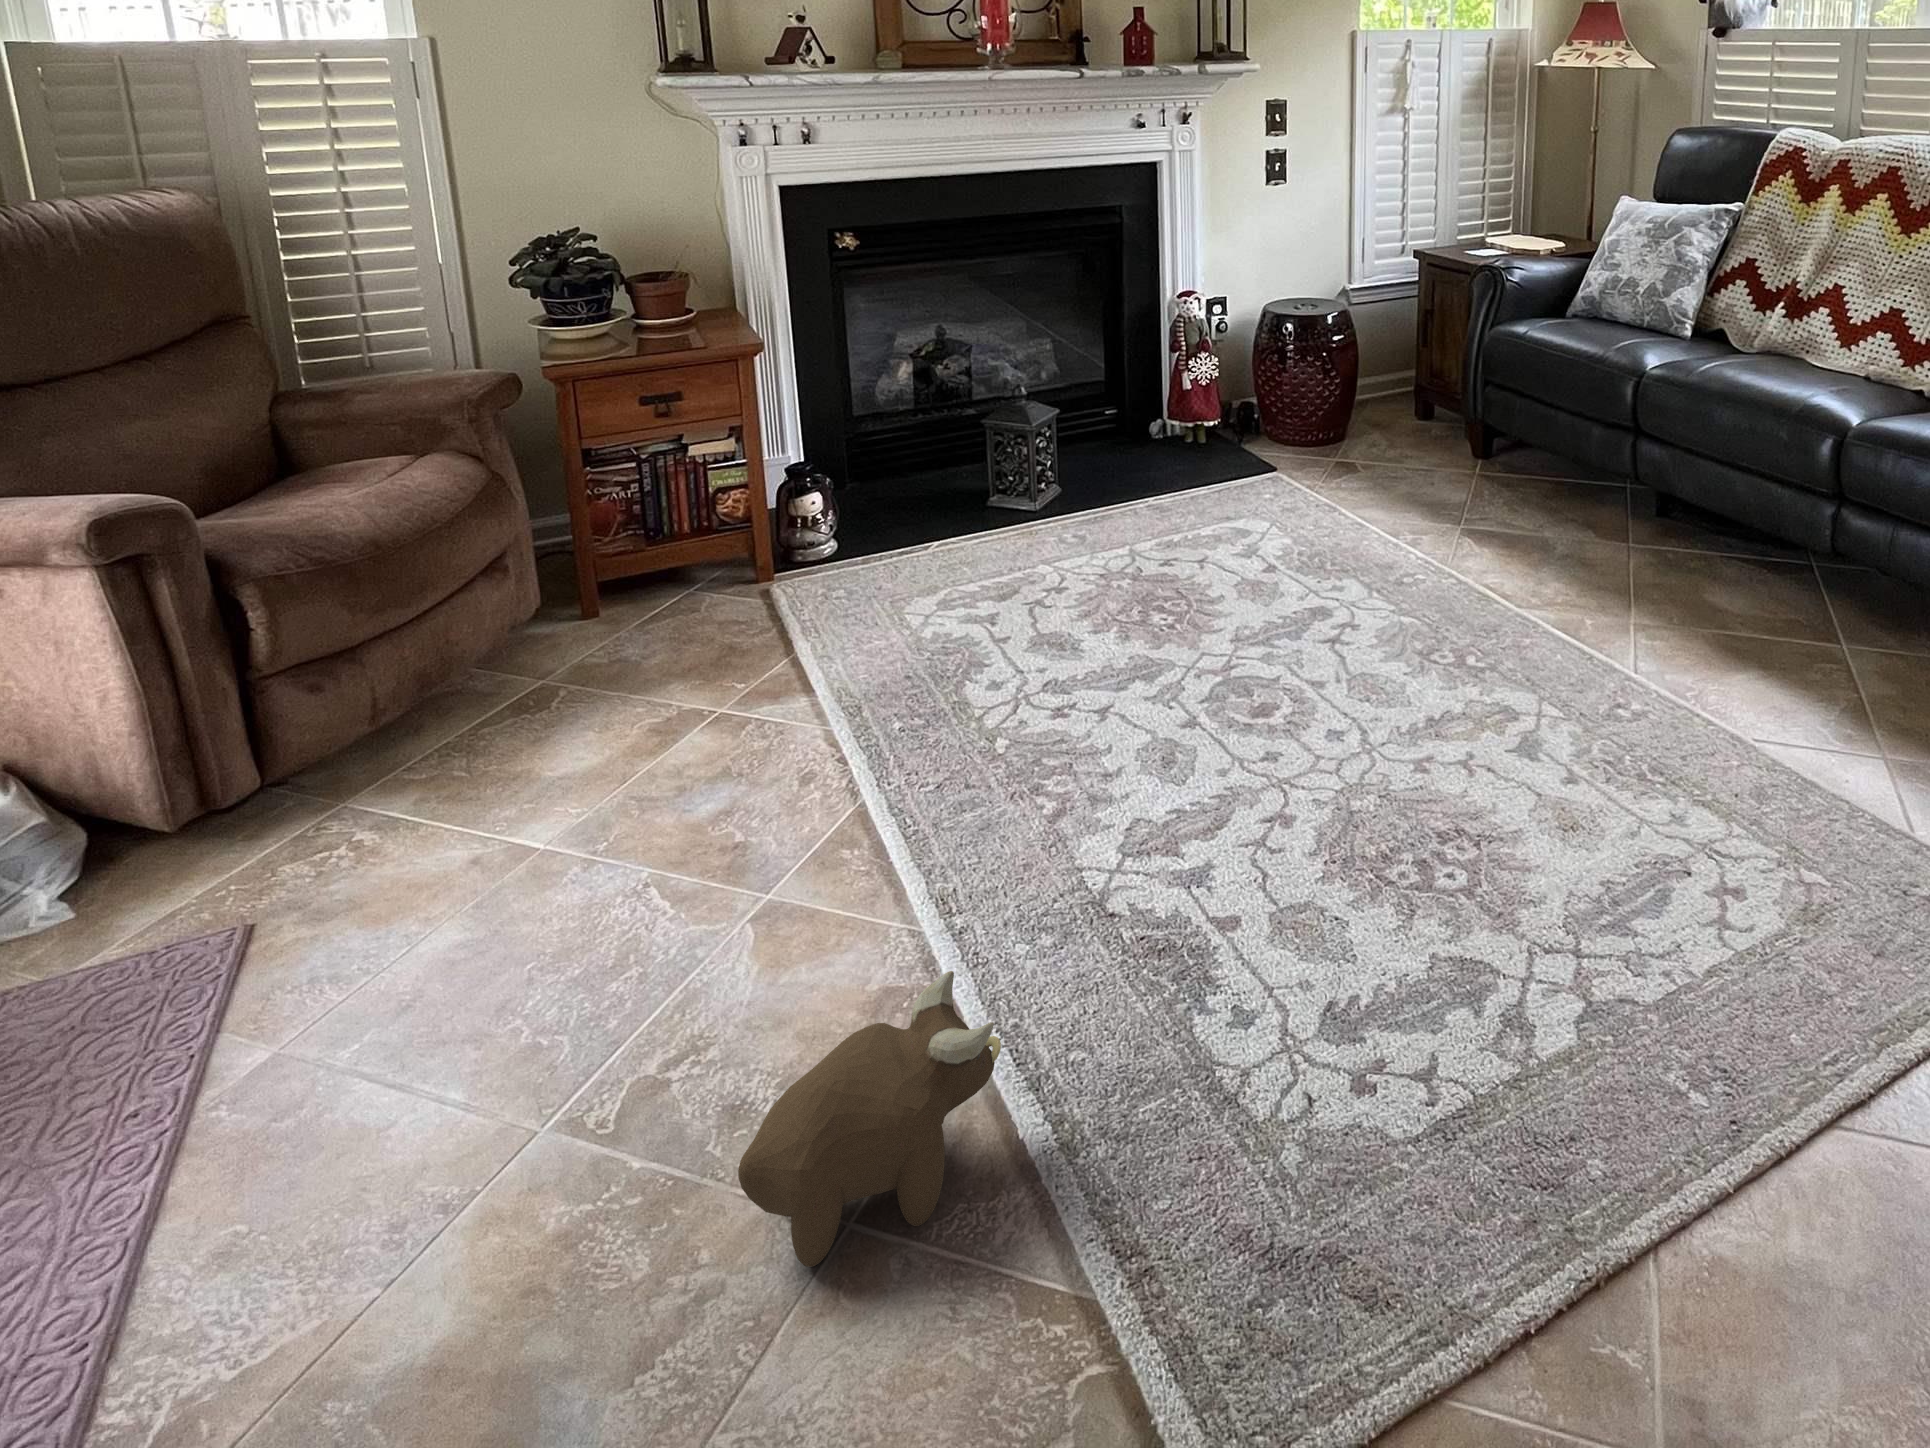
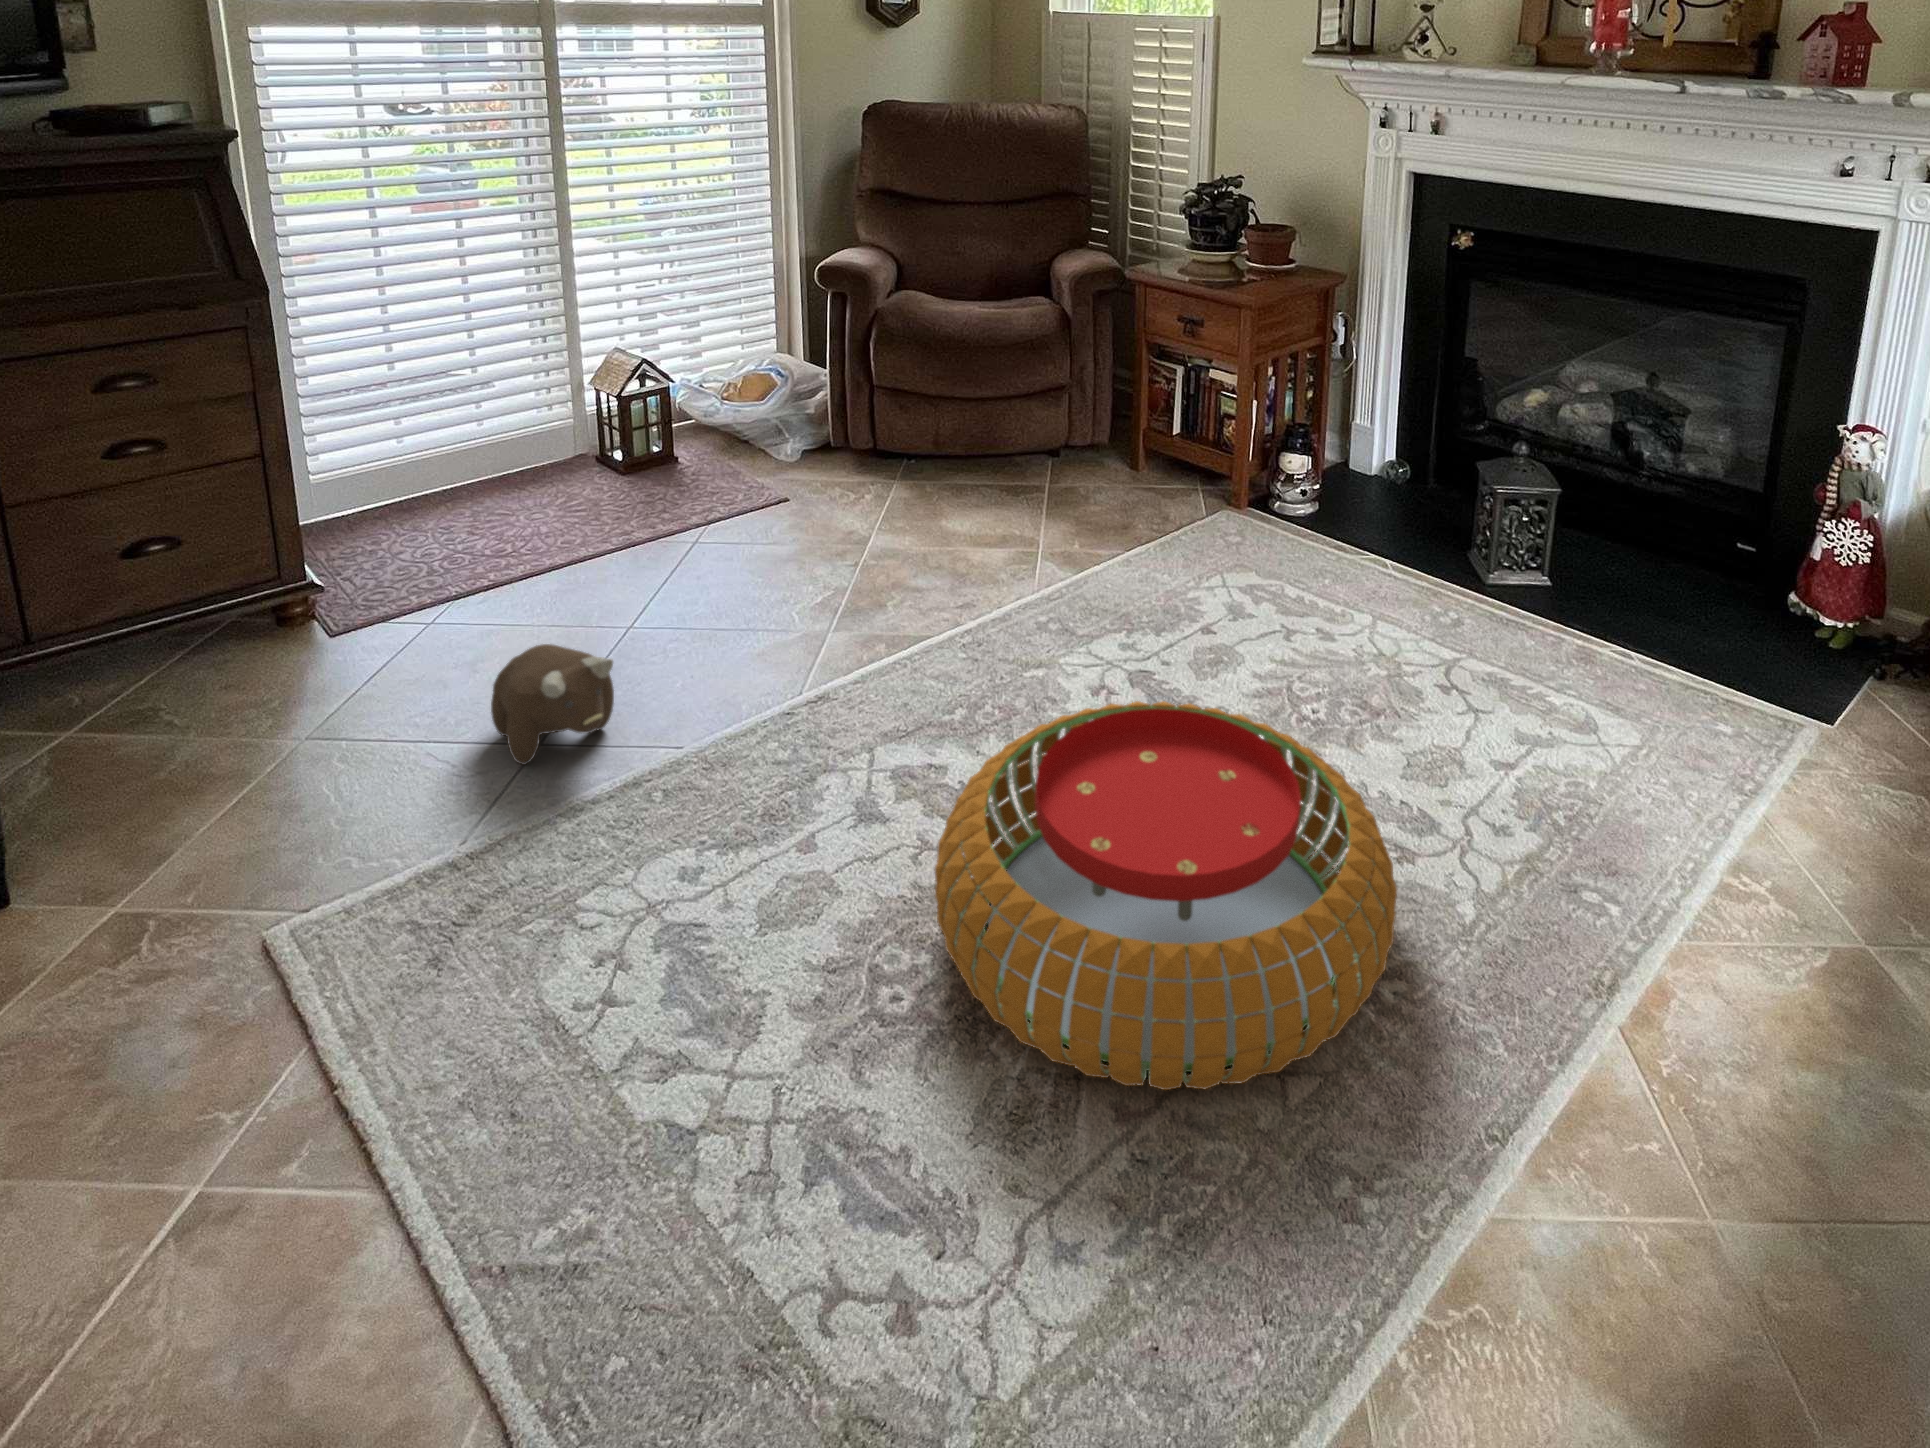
pouf: none [1222,575,1590,829] -> present [935,701,1397,1090]

